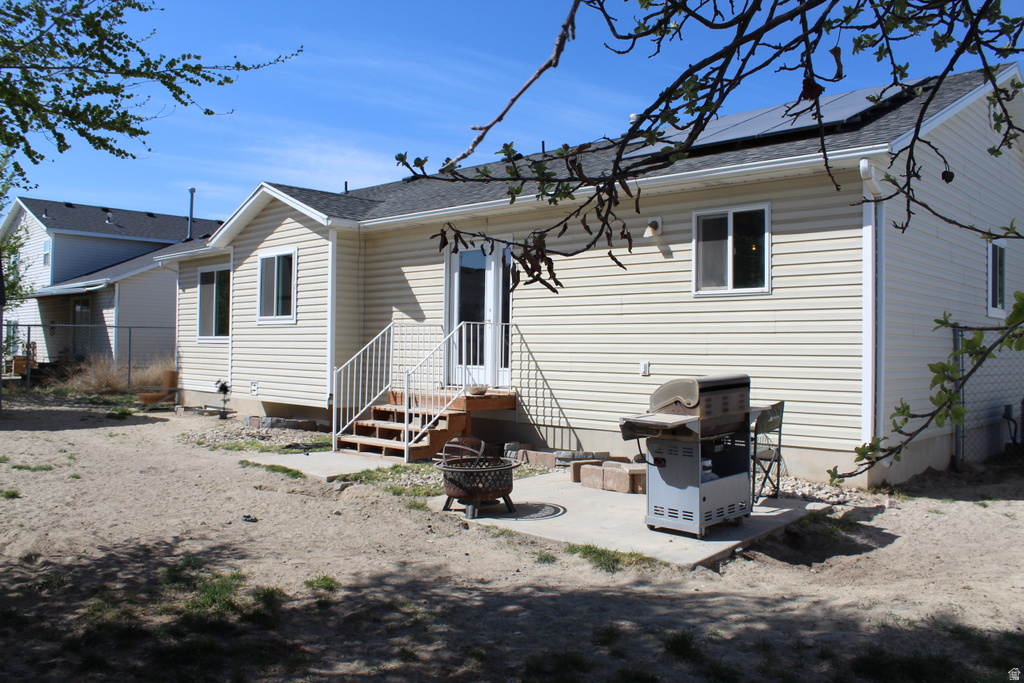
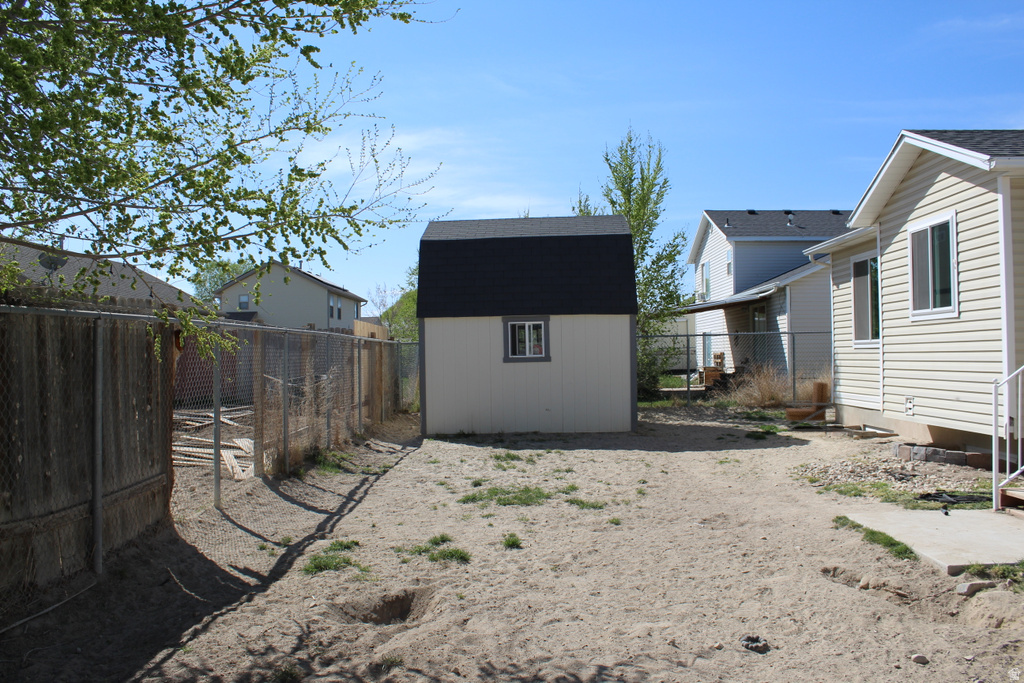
potted plant: present [215,380,231,419] -> none [860,394,885,446]

